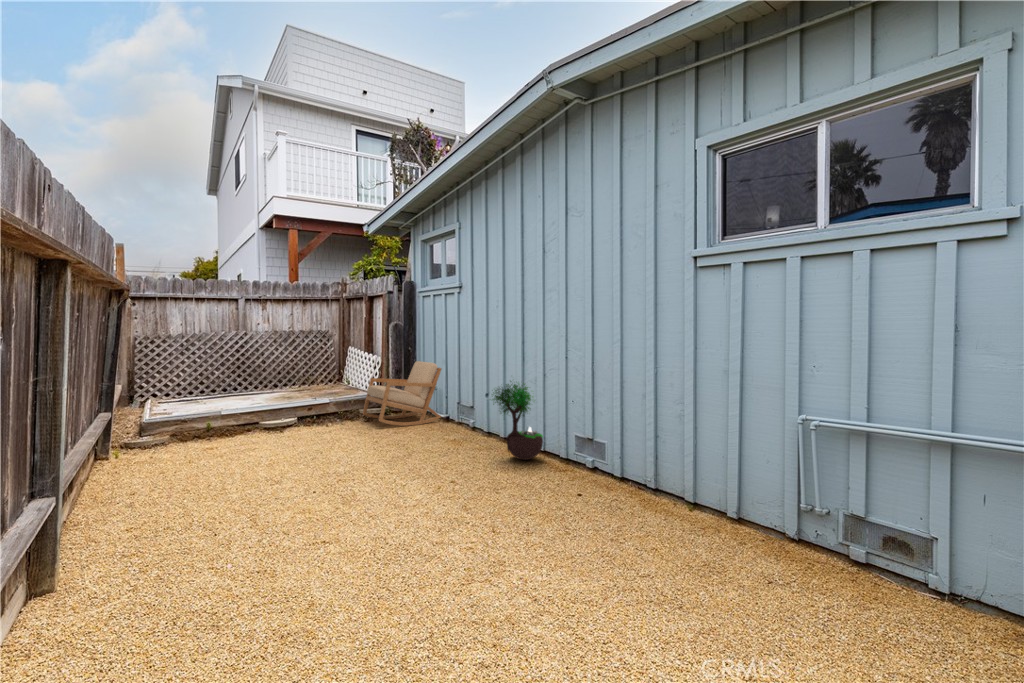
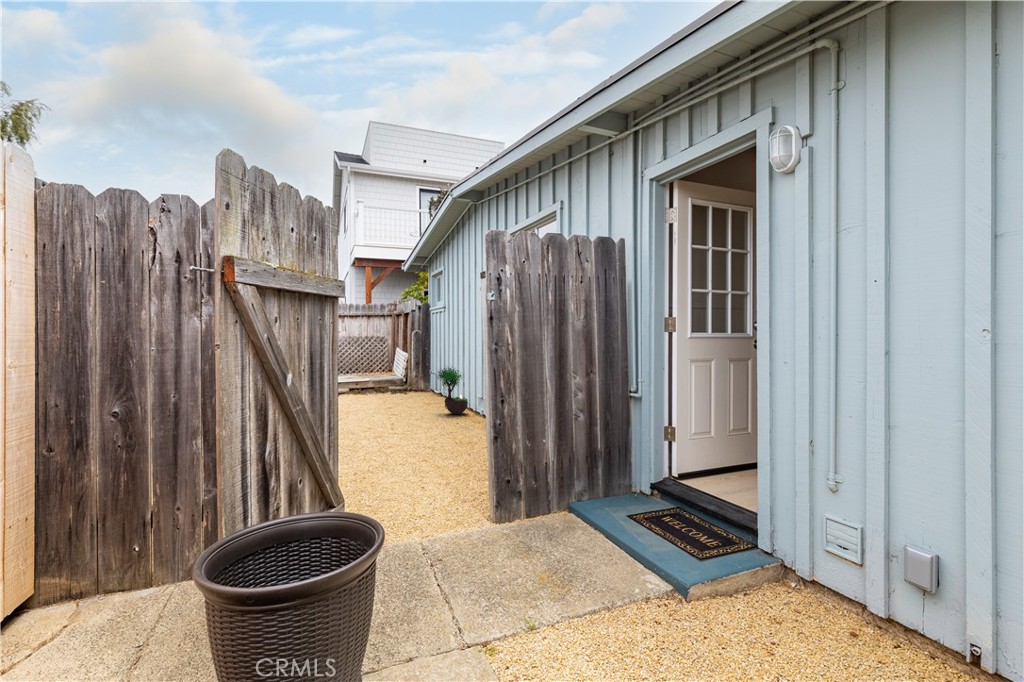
chair: present [363,361,441,426] -> none [390,357,439,397]

